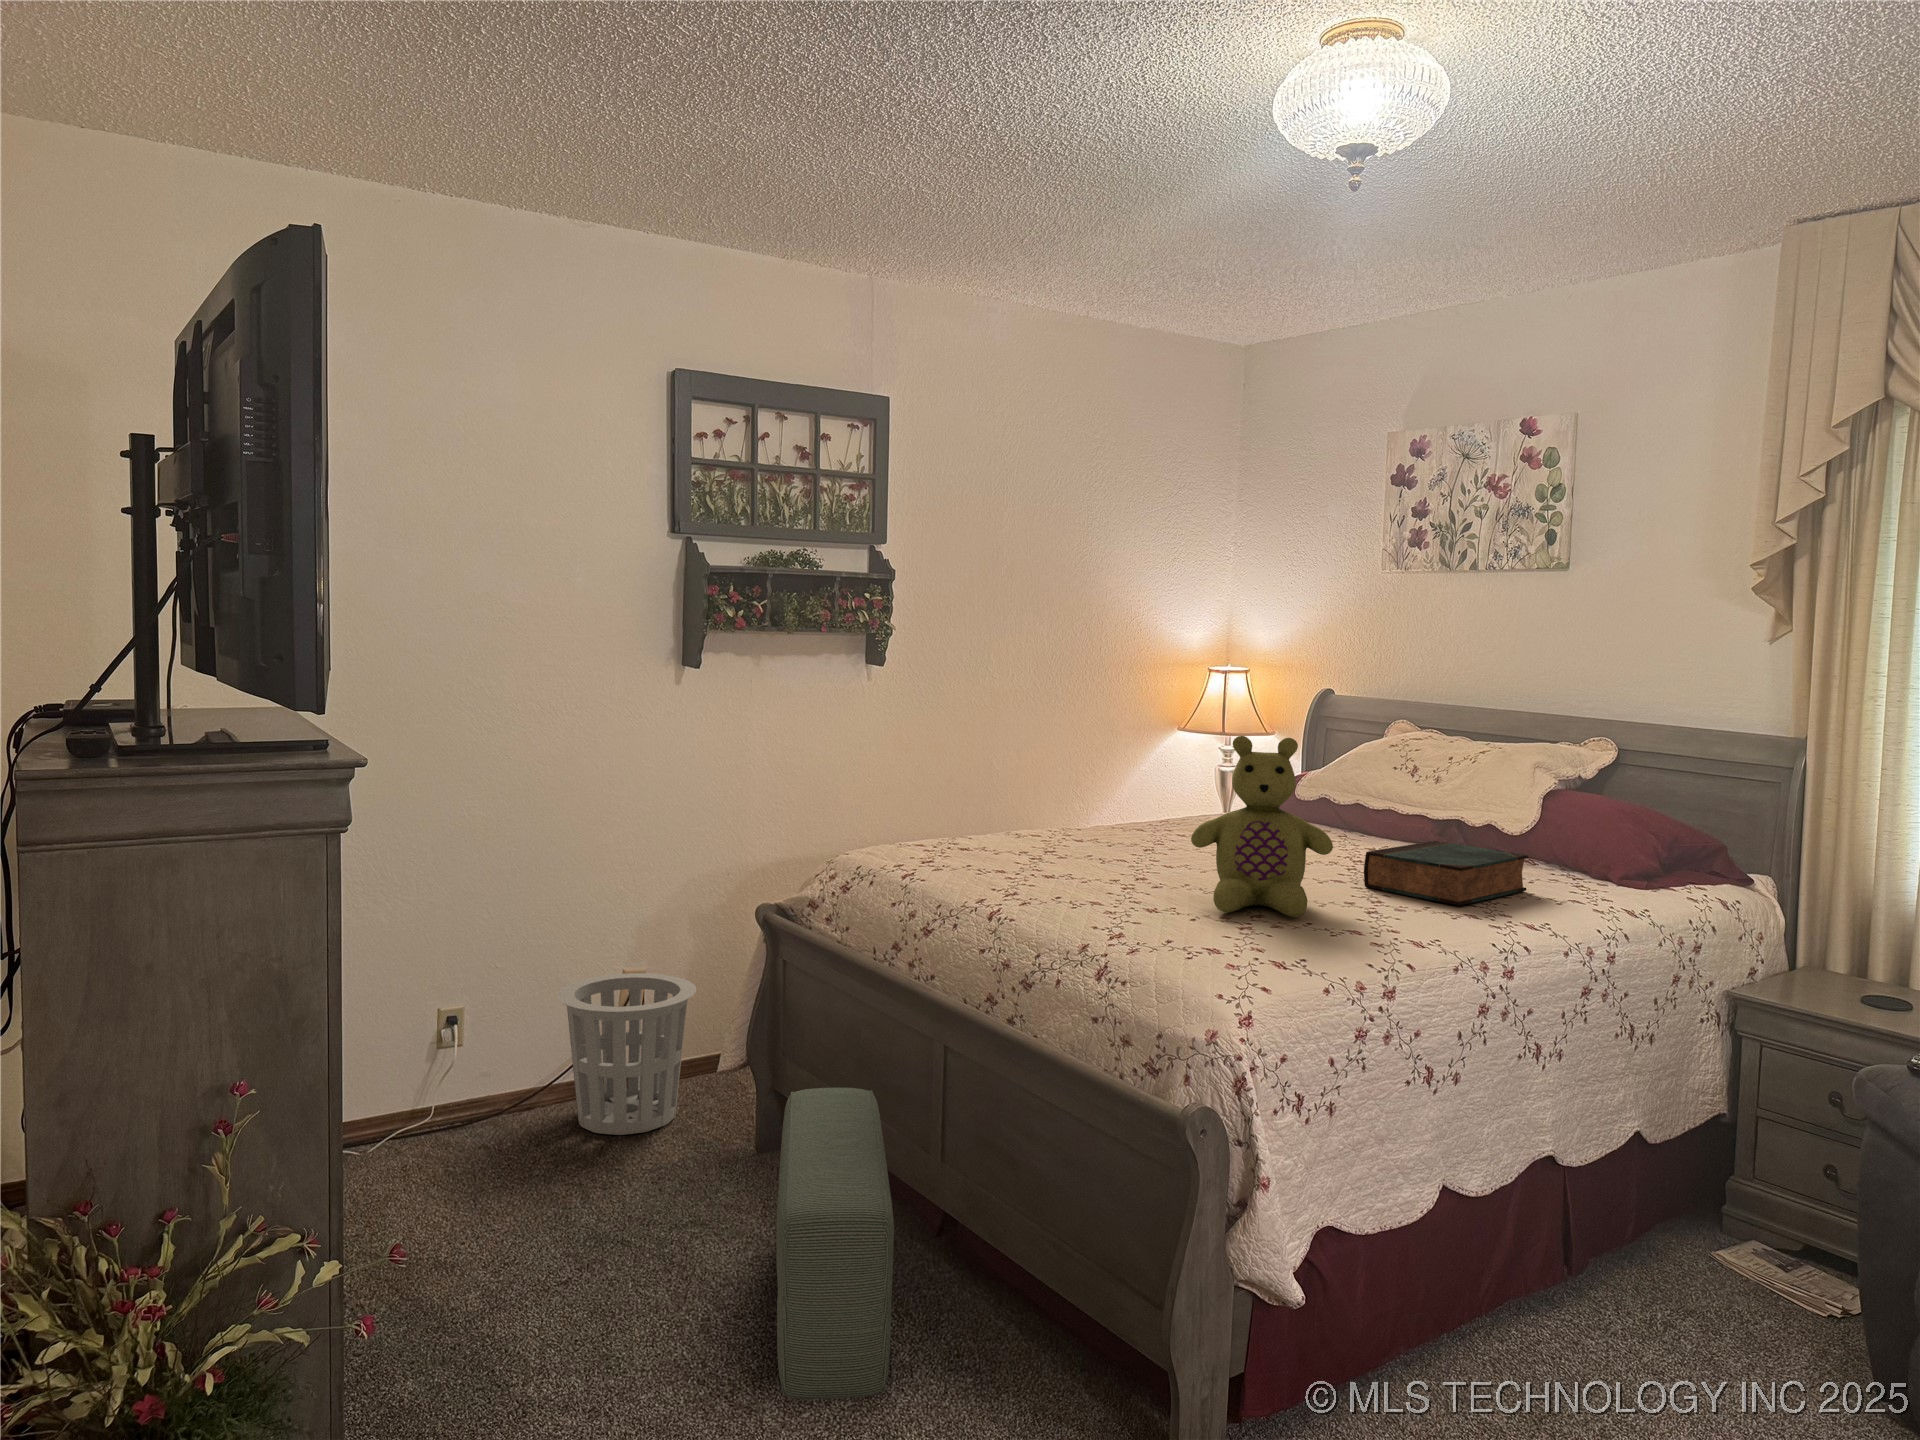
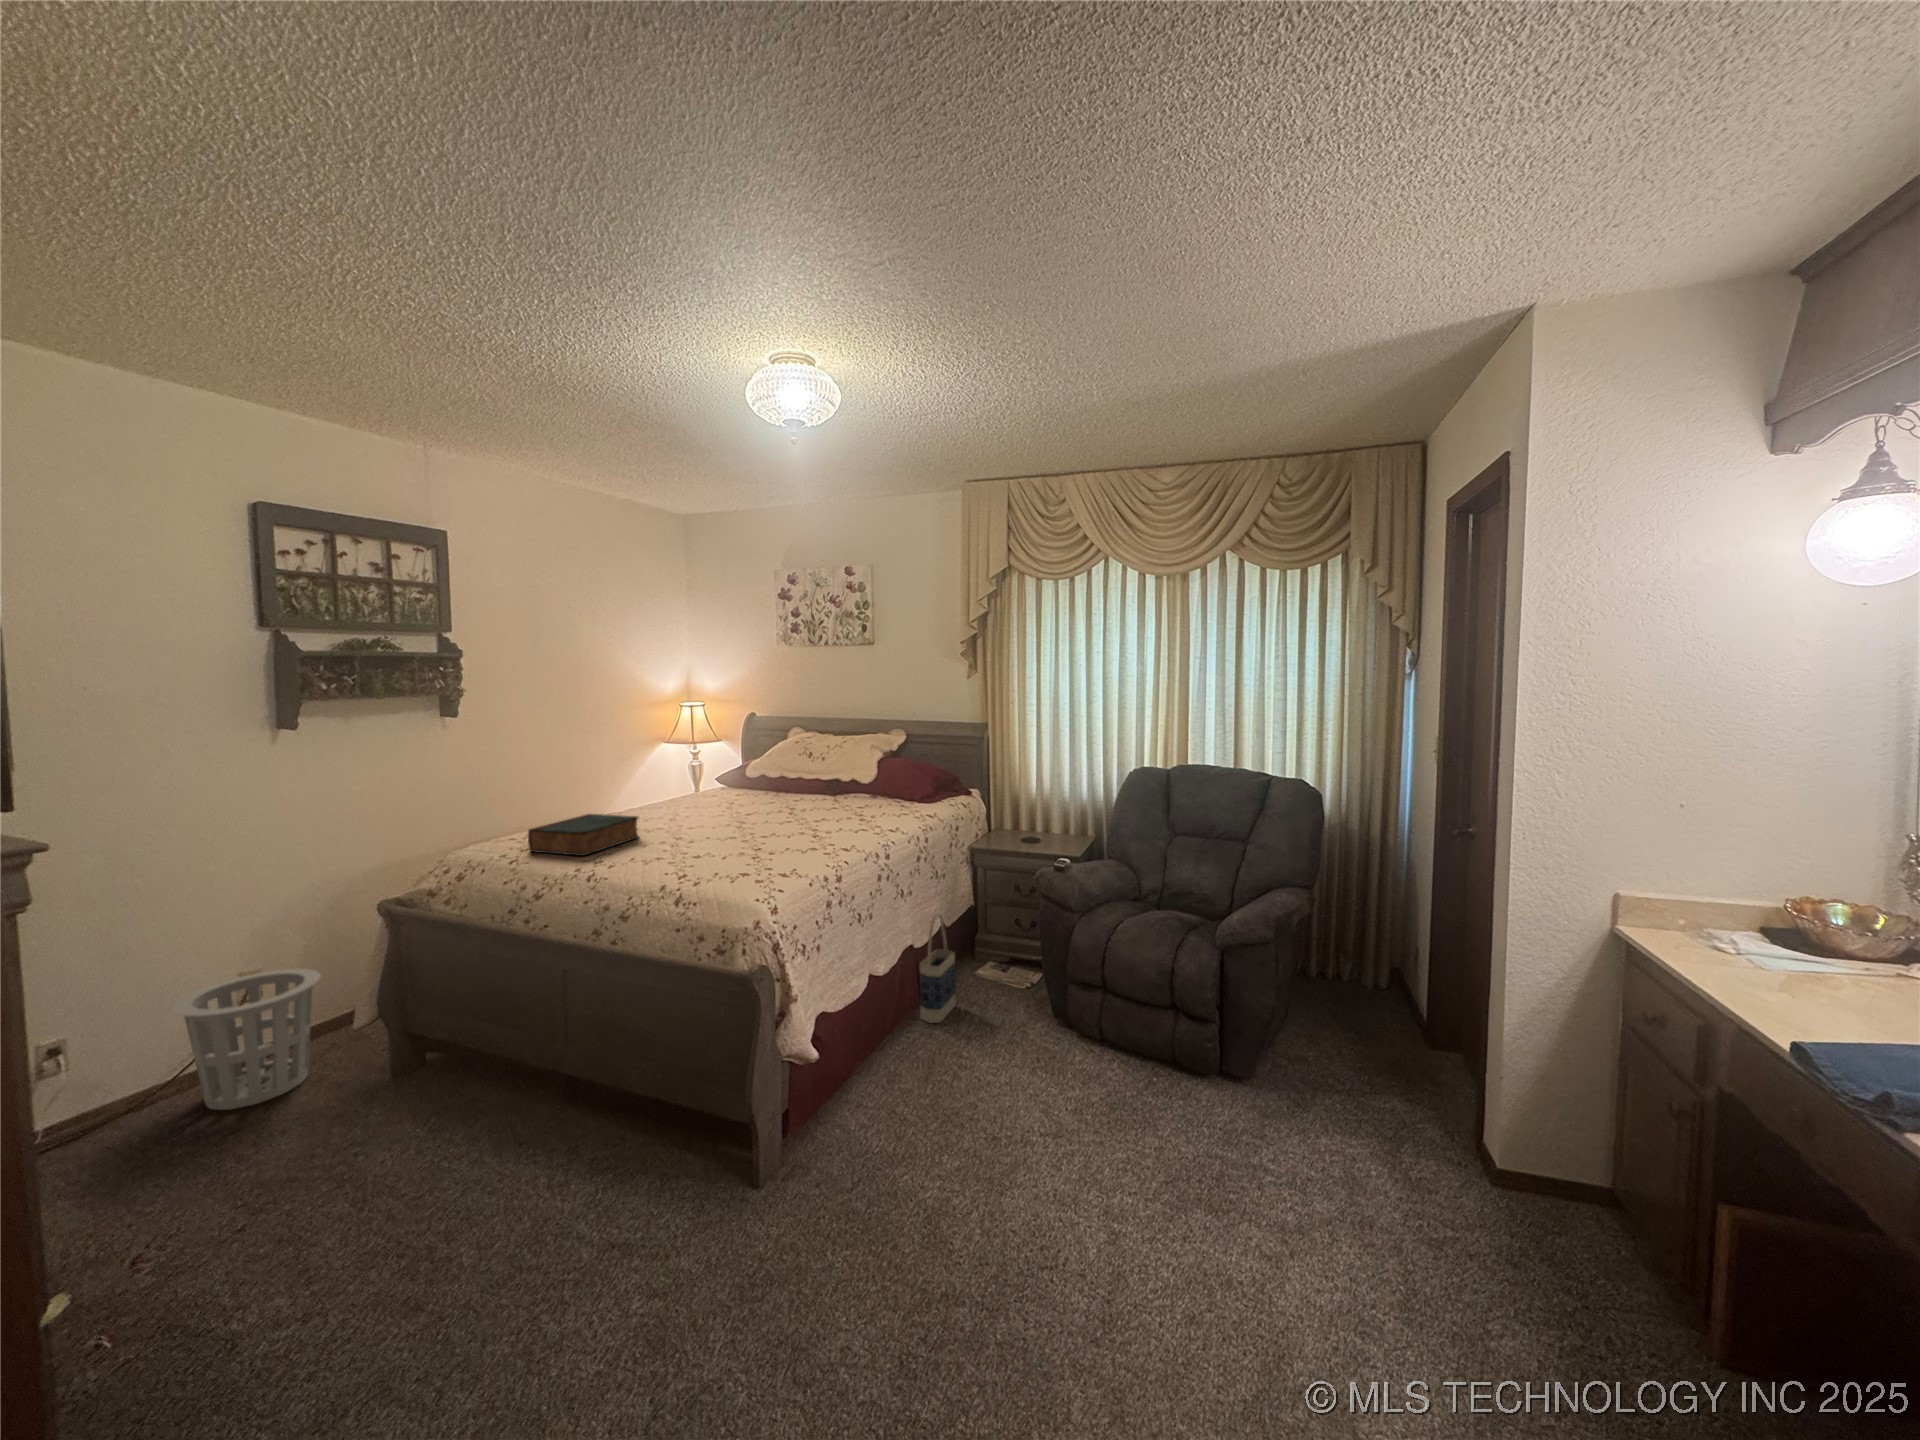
stuffed bear: present [1191,736,1333,917] -> none [711,747,791,850]
book: present [1364,841,1528,906] -> present [528,814,639,856]
pouf: present [776,1088,894,1399] -> none [435,1011,557,1240]
bag: none [1561,1111,1655,1335] -> present [920,914,956,1023]

